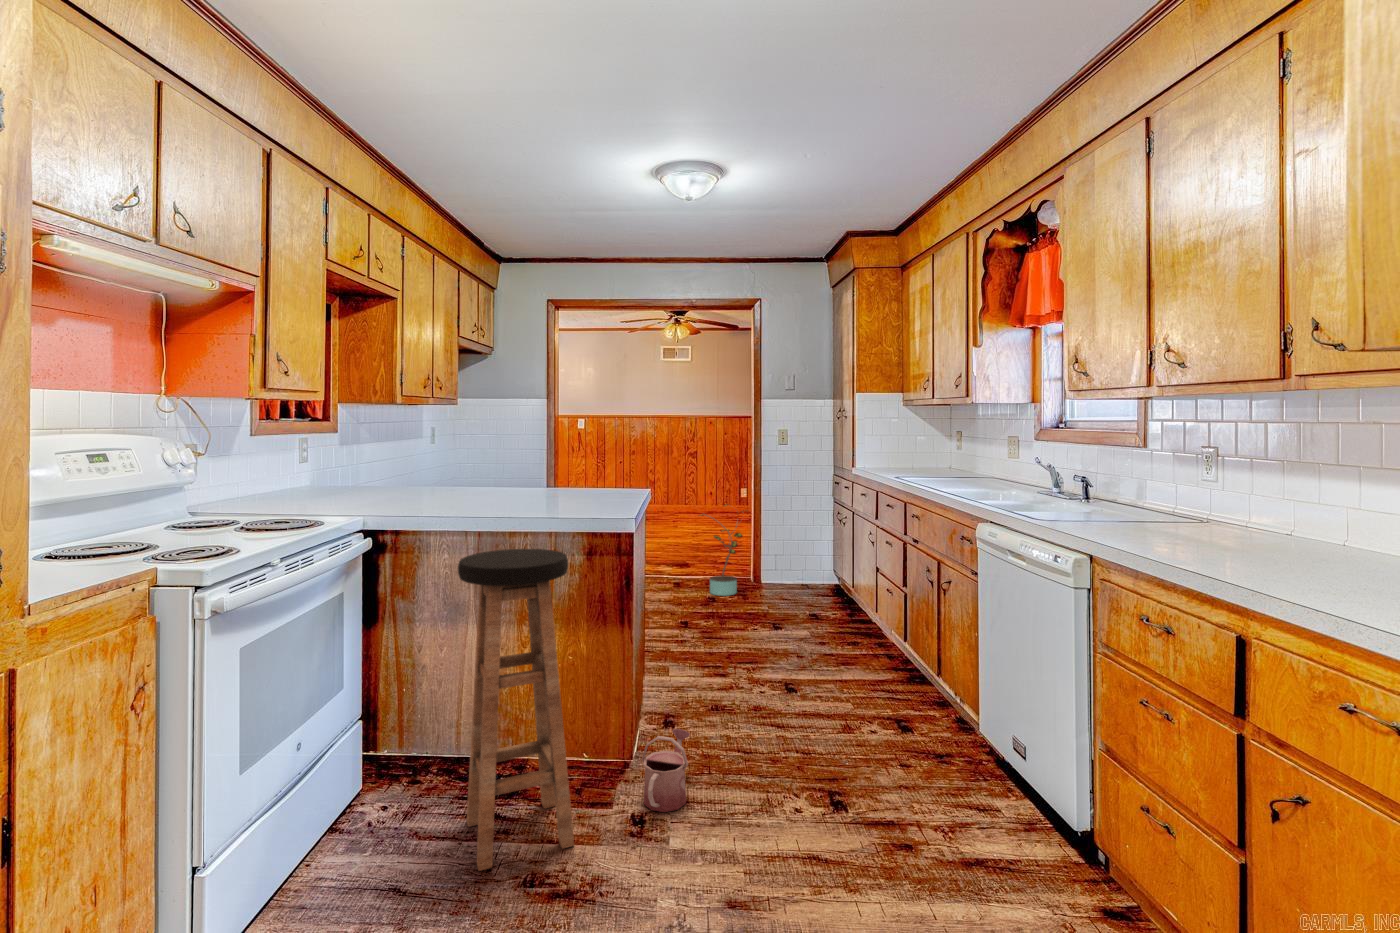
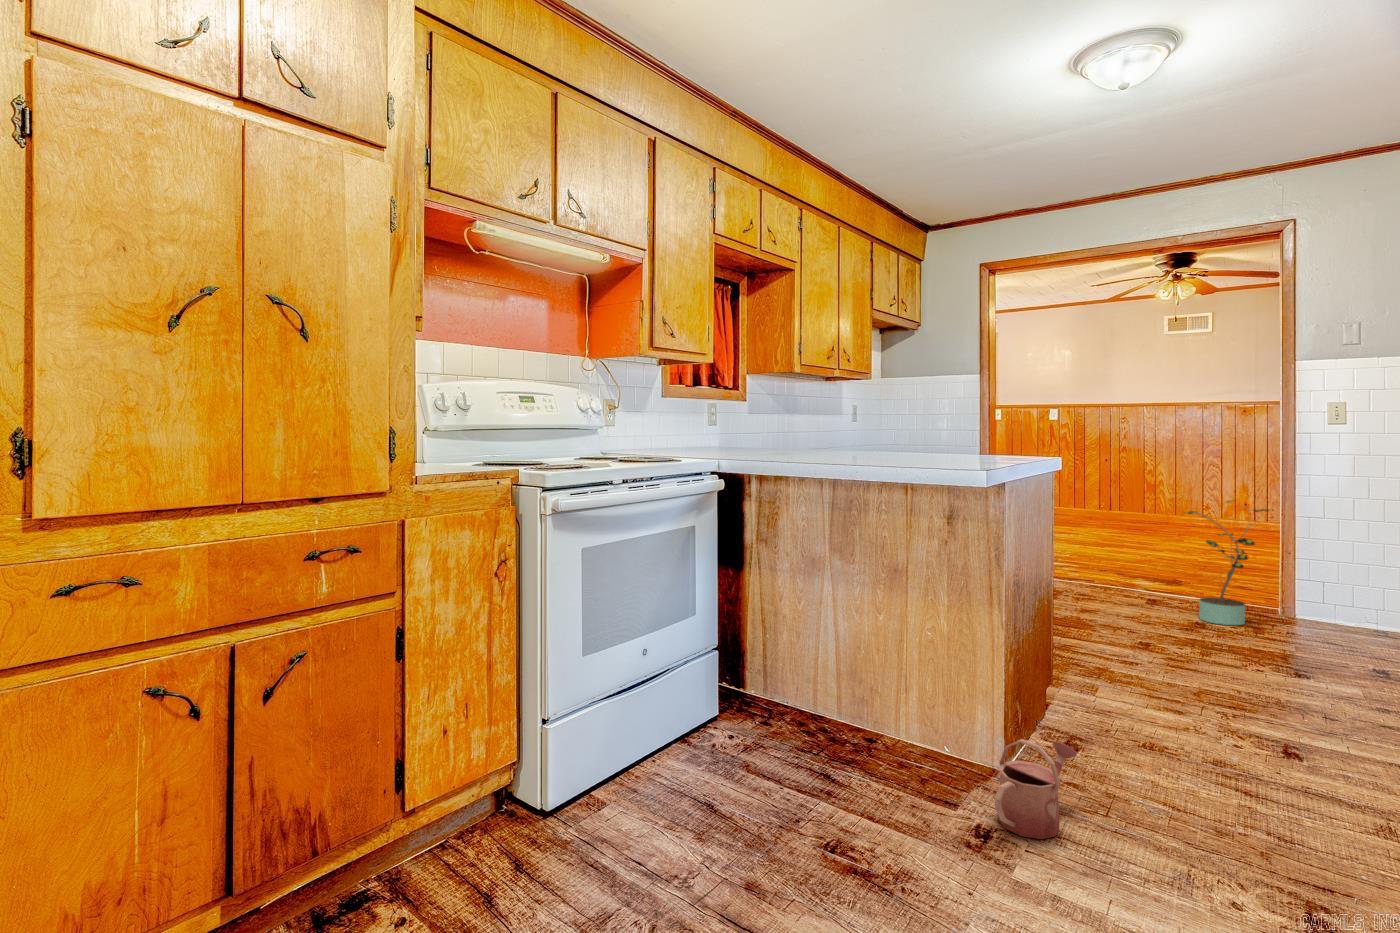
bar stool: present [458,549,574,871] -> none [785,488,905,831]

